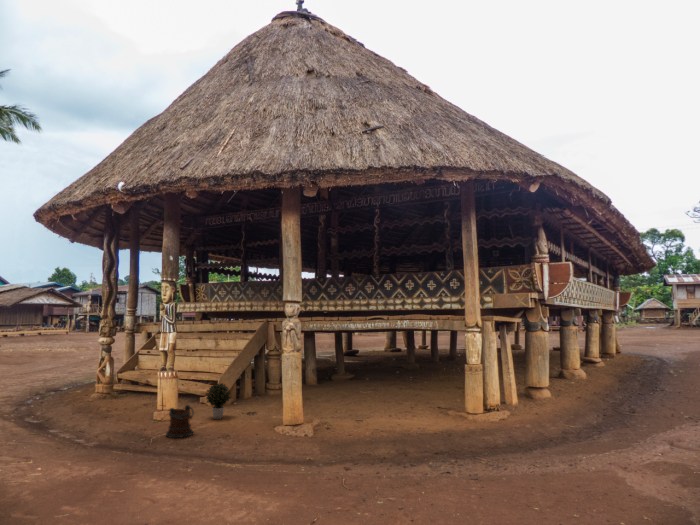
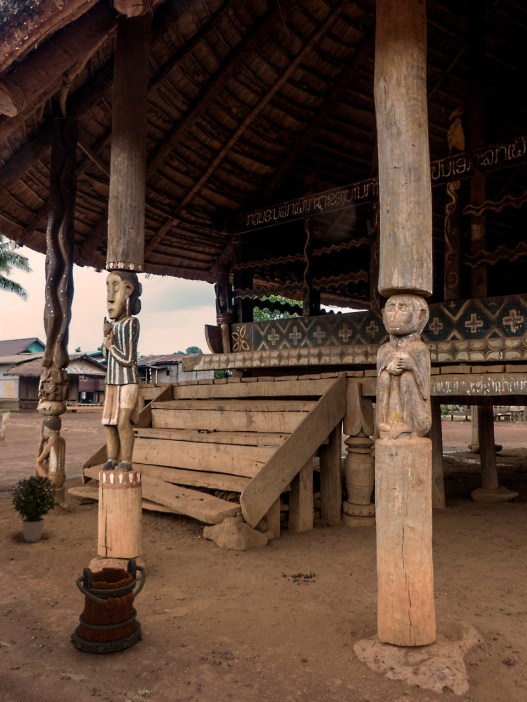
potted plant: present [206,383,230,419] -> present [12,476,57,542]

